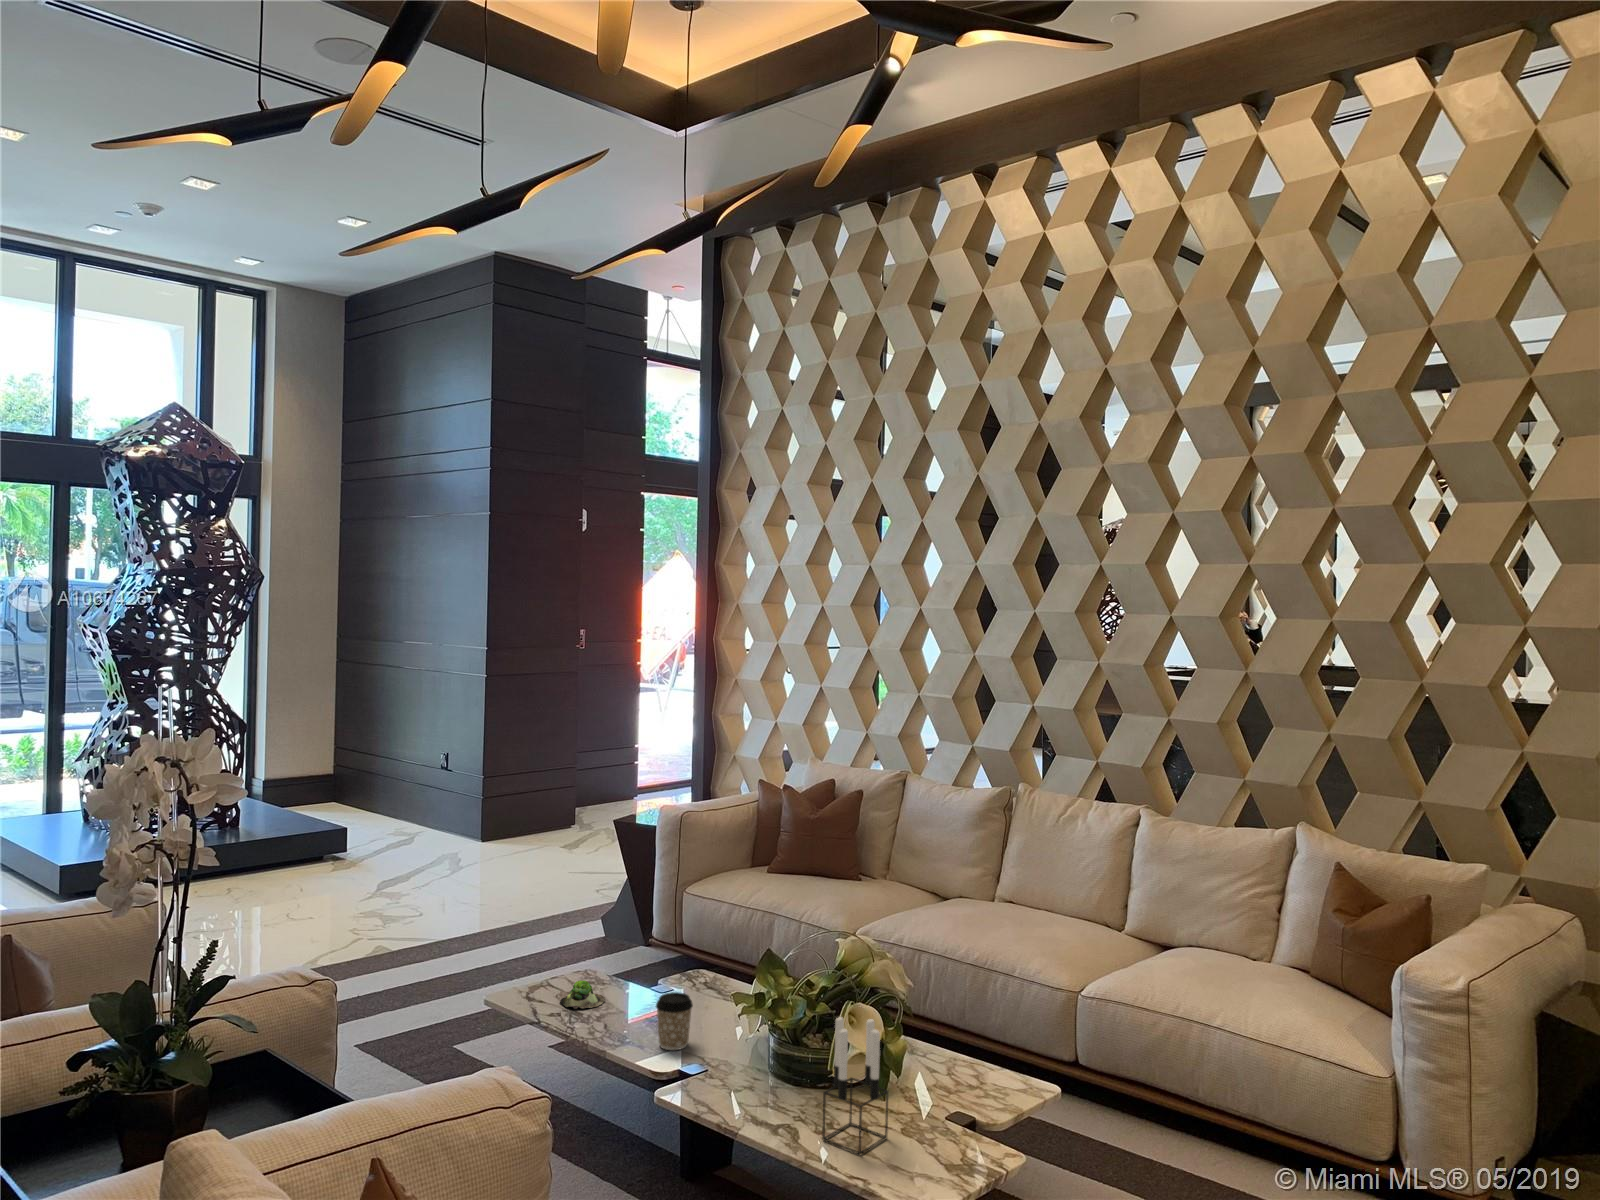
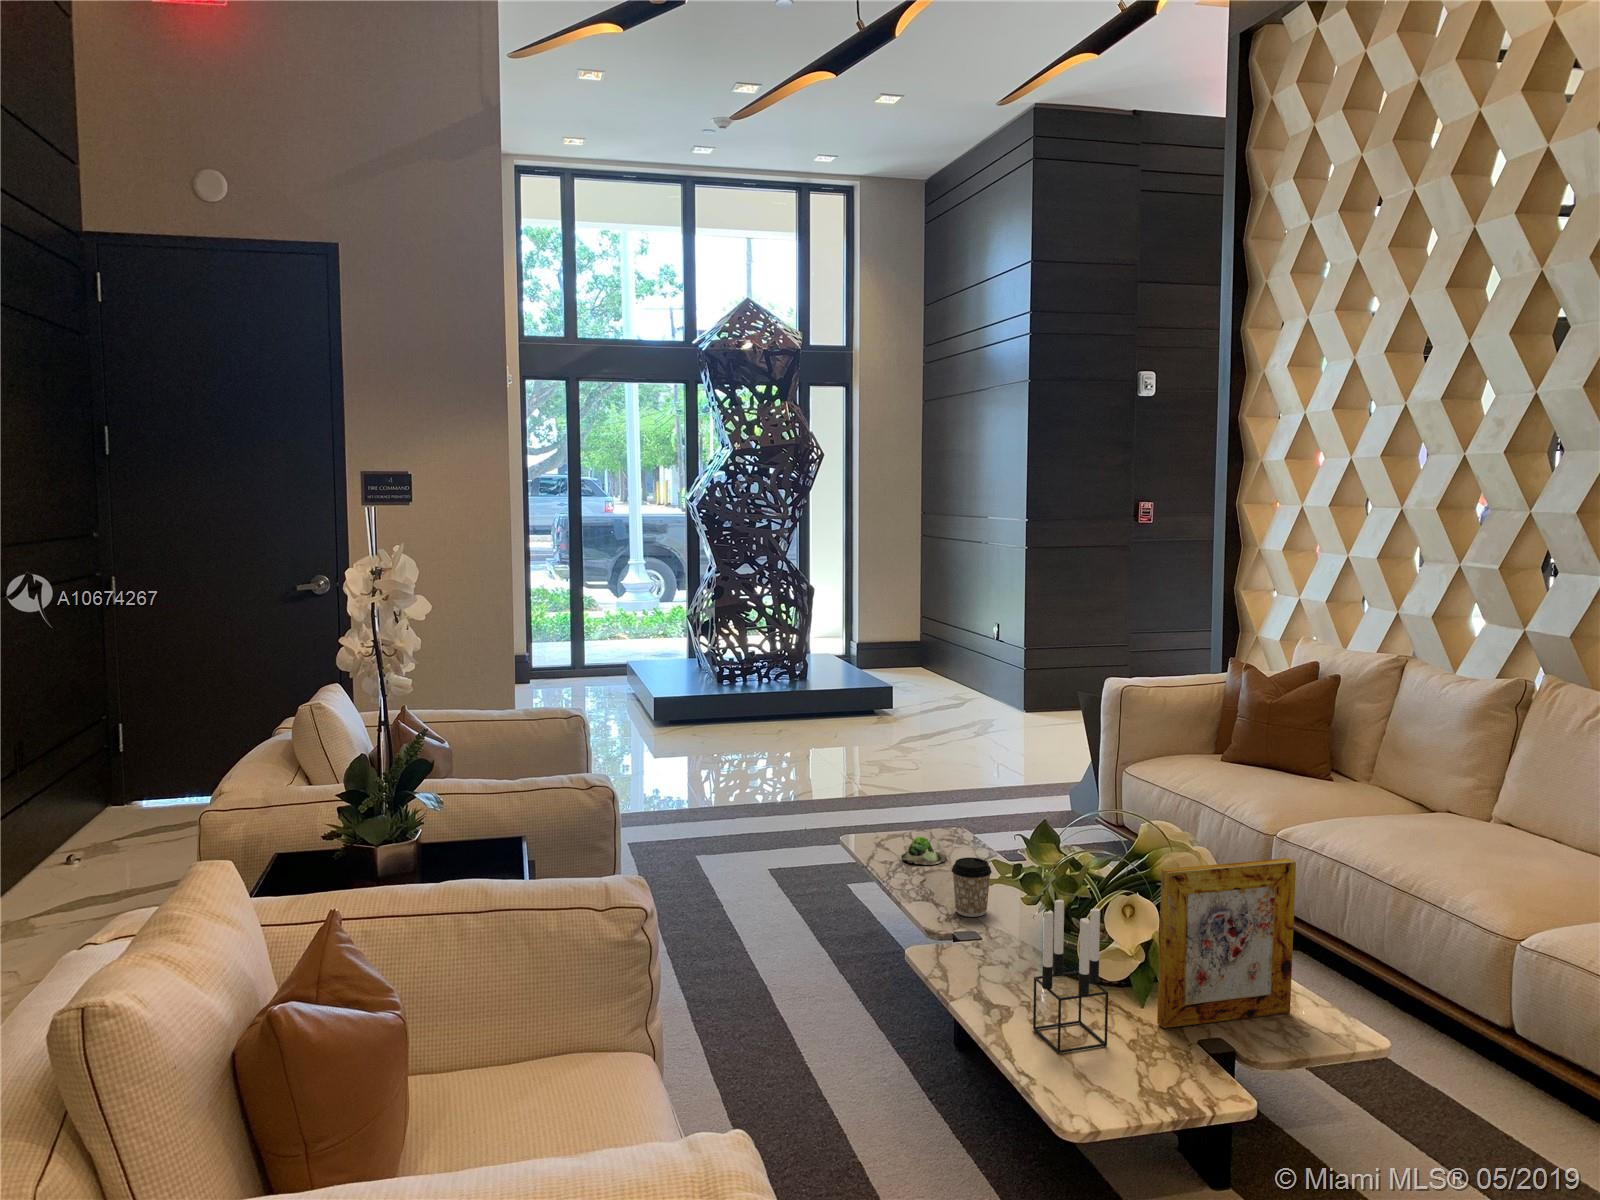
picture frame: none [904,949,982,1112] -> present [1157,858,1296,1028]

